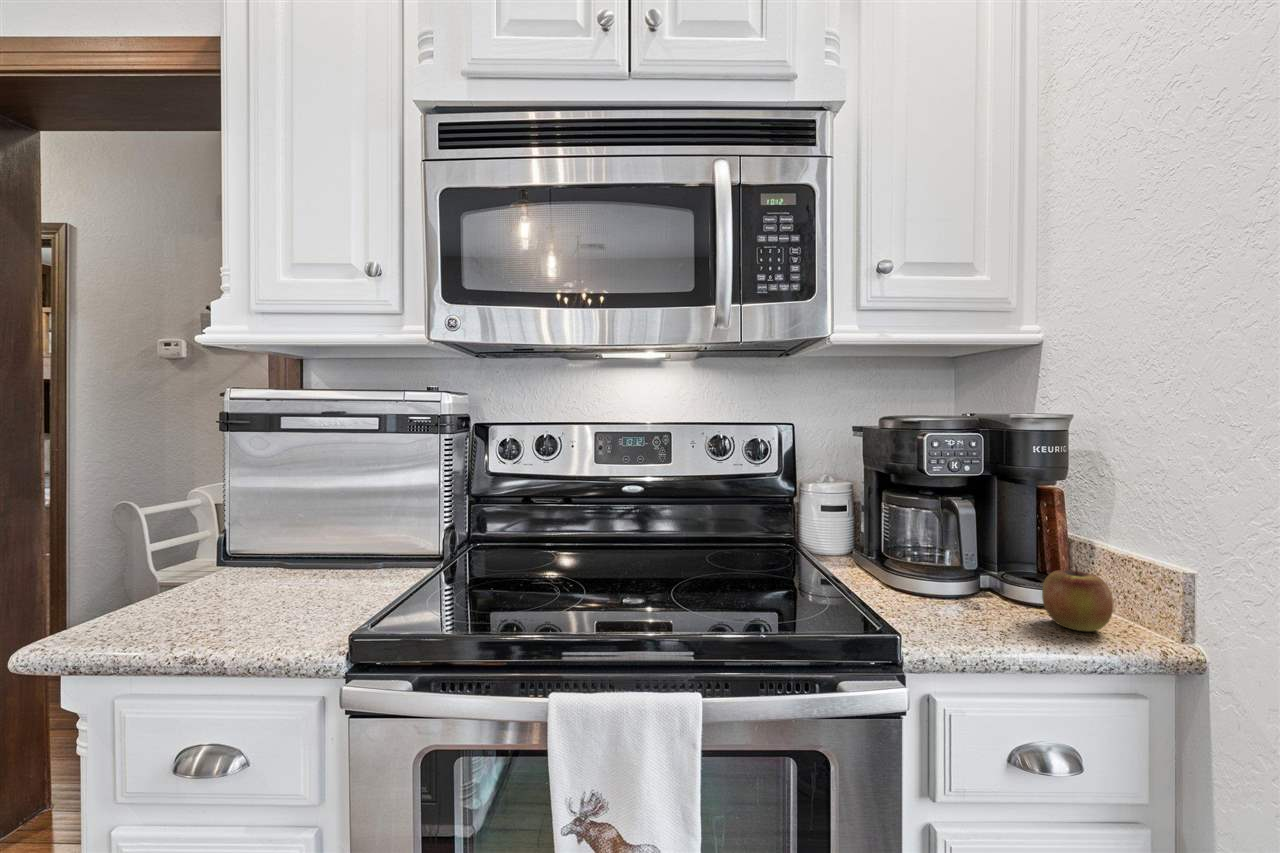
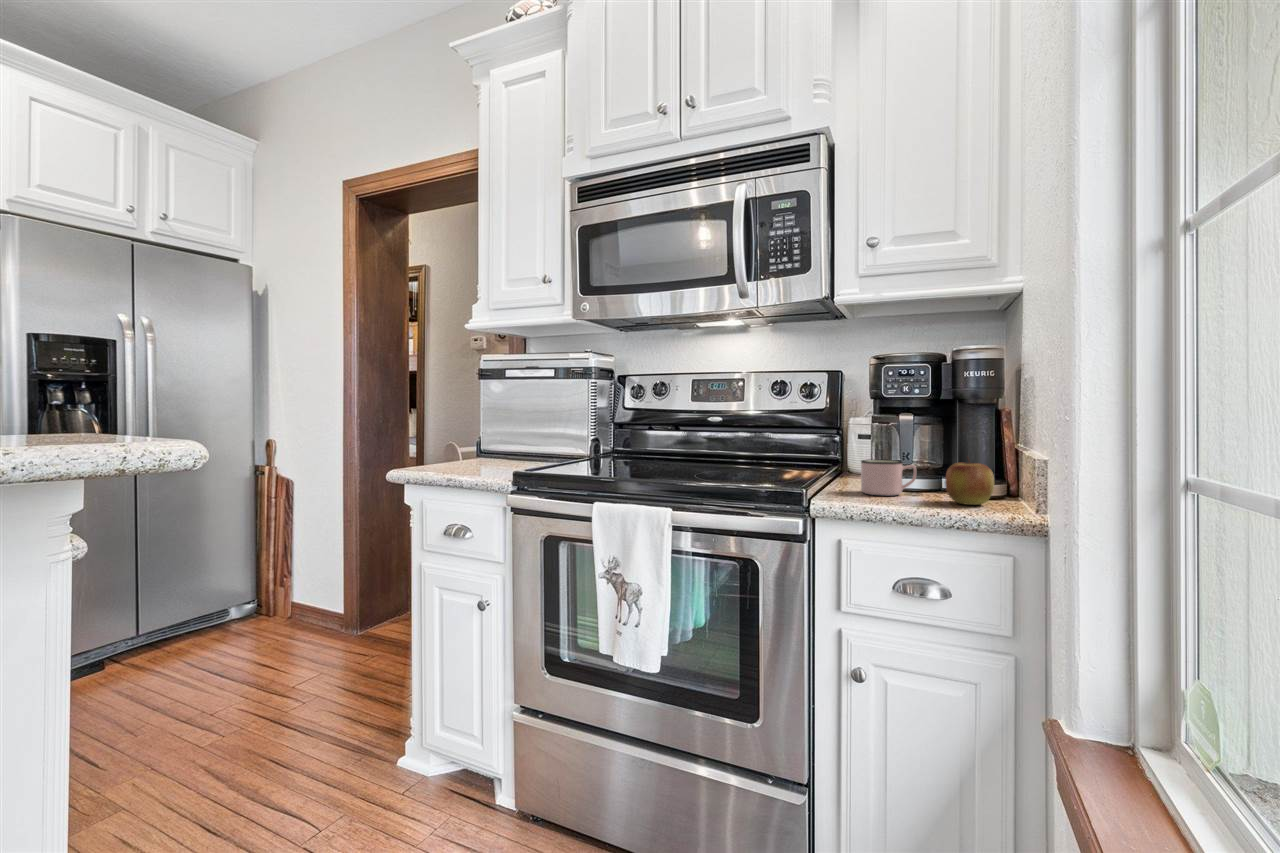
mug: none [913,560,984,618] -> present [861,459,916,495]

